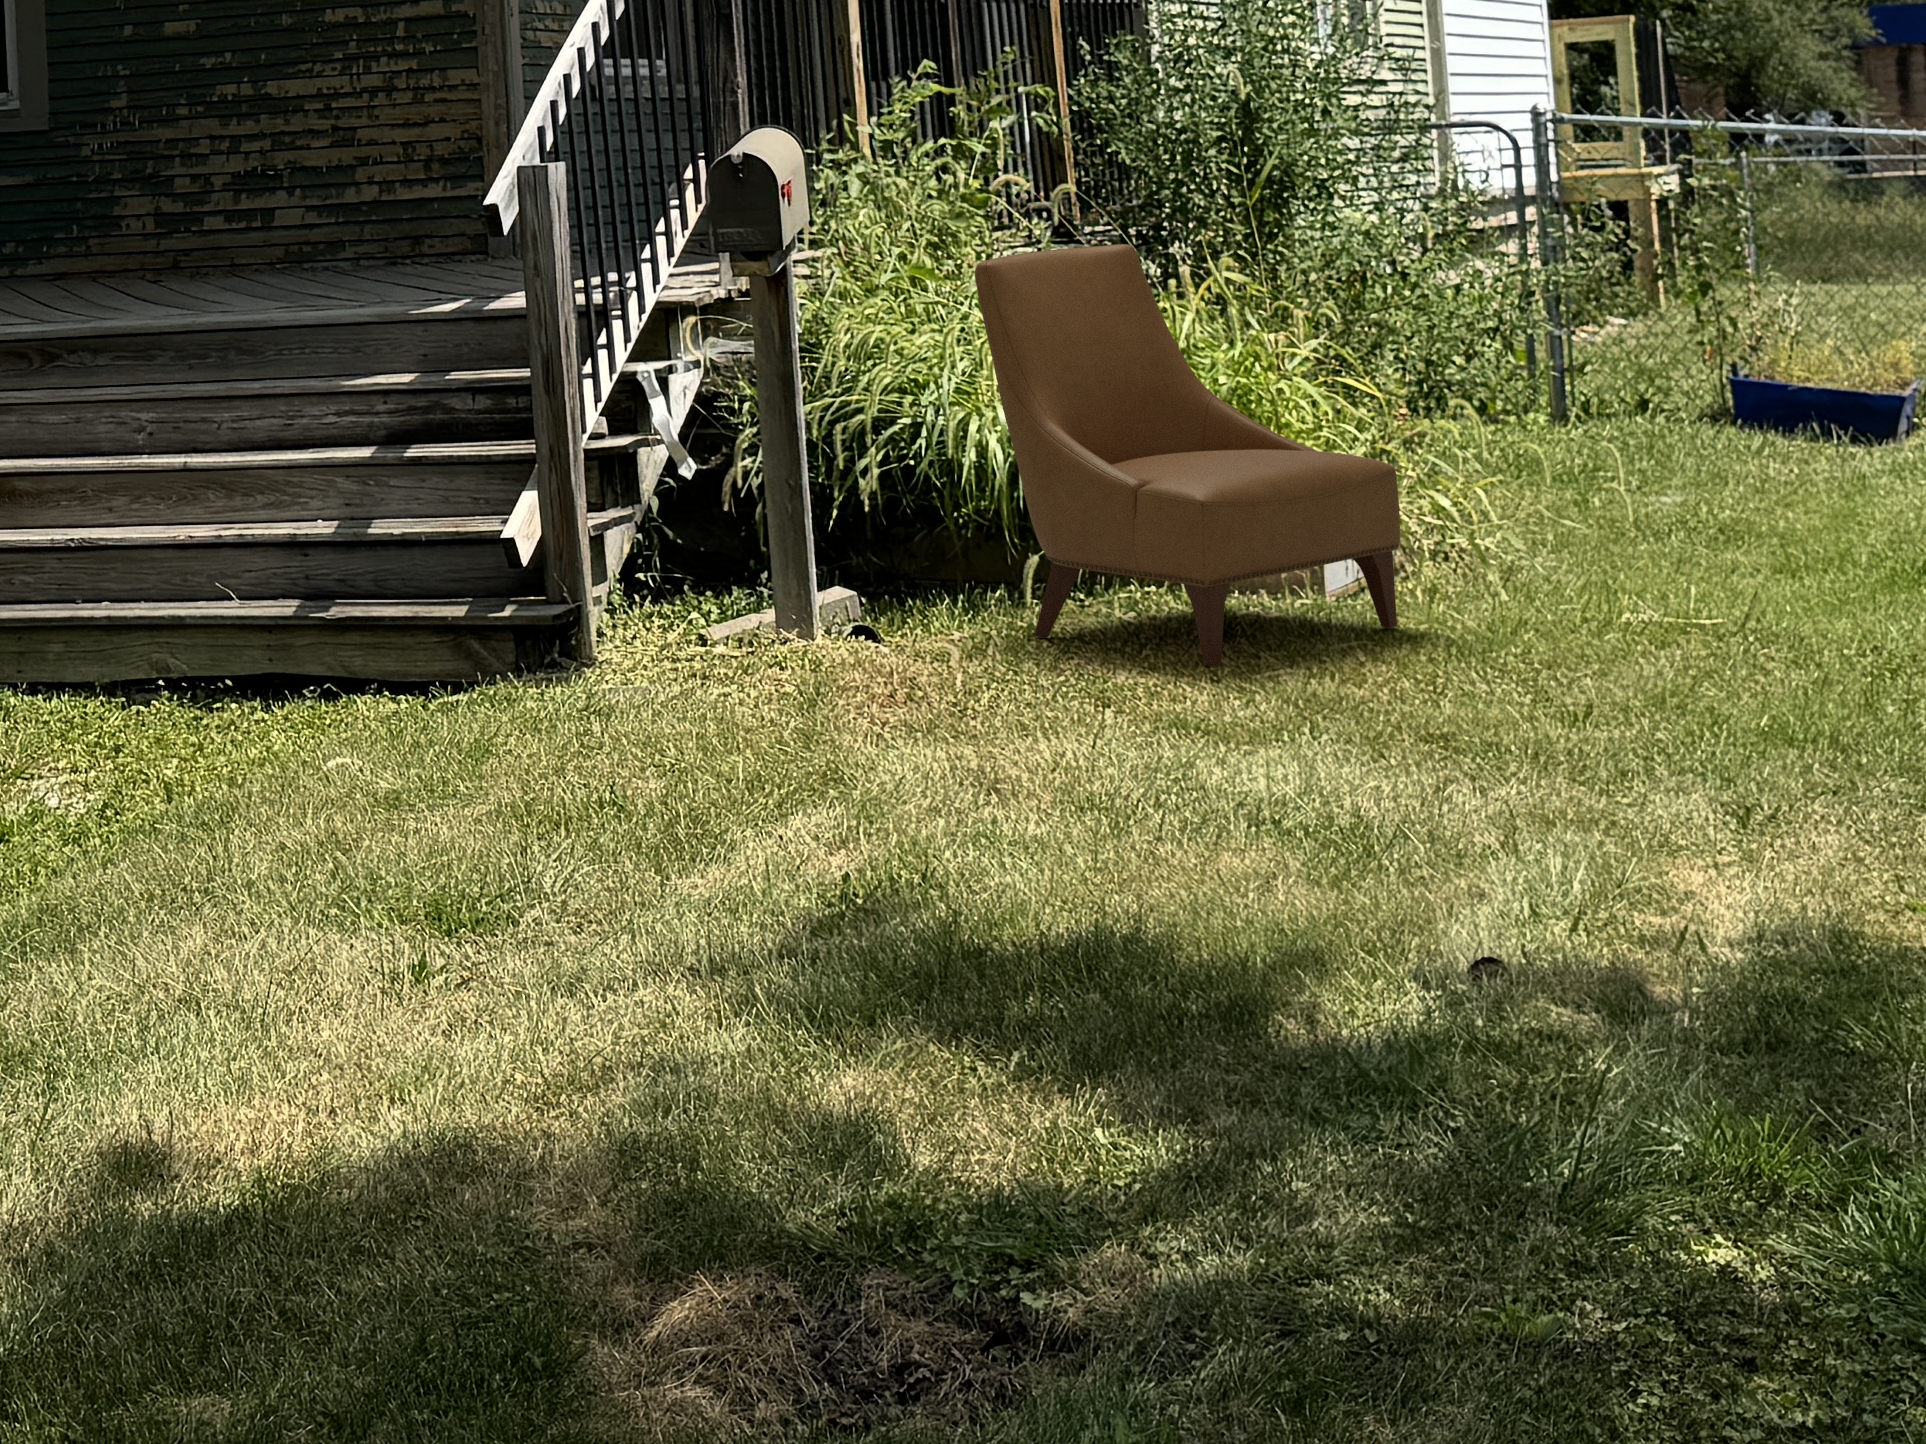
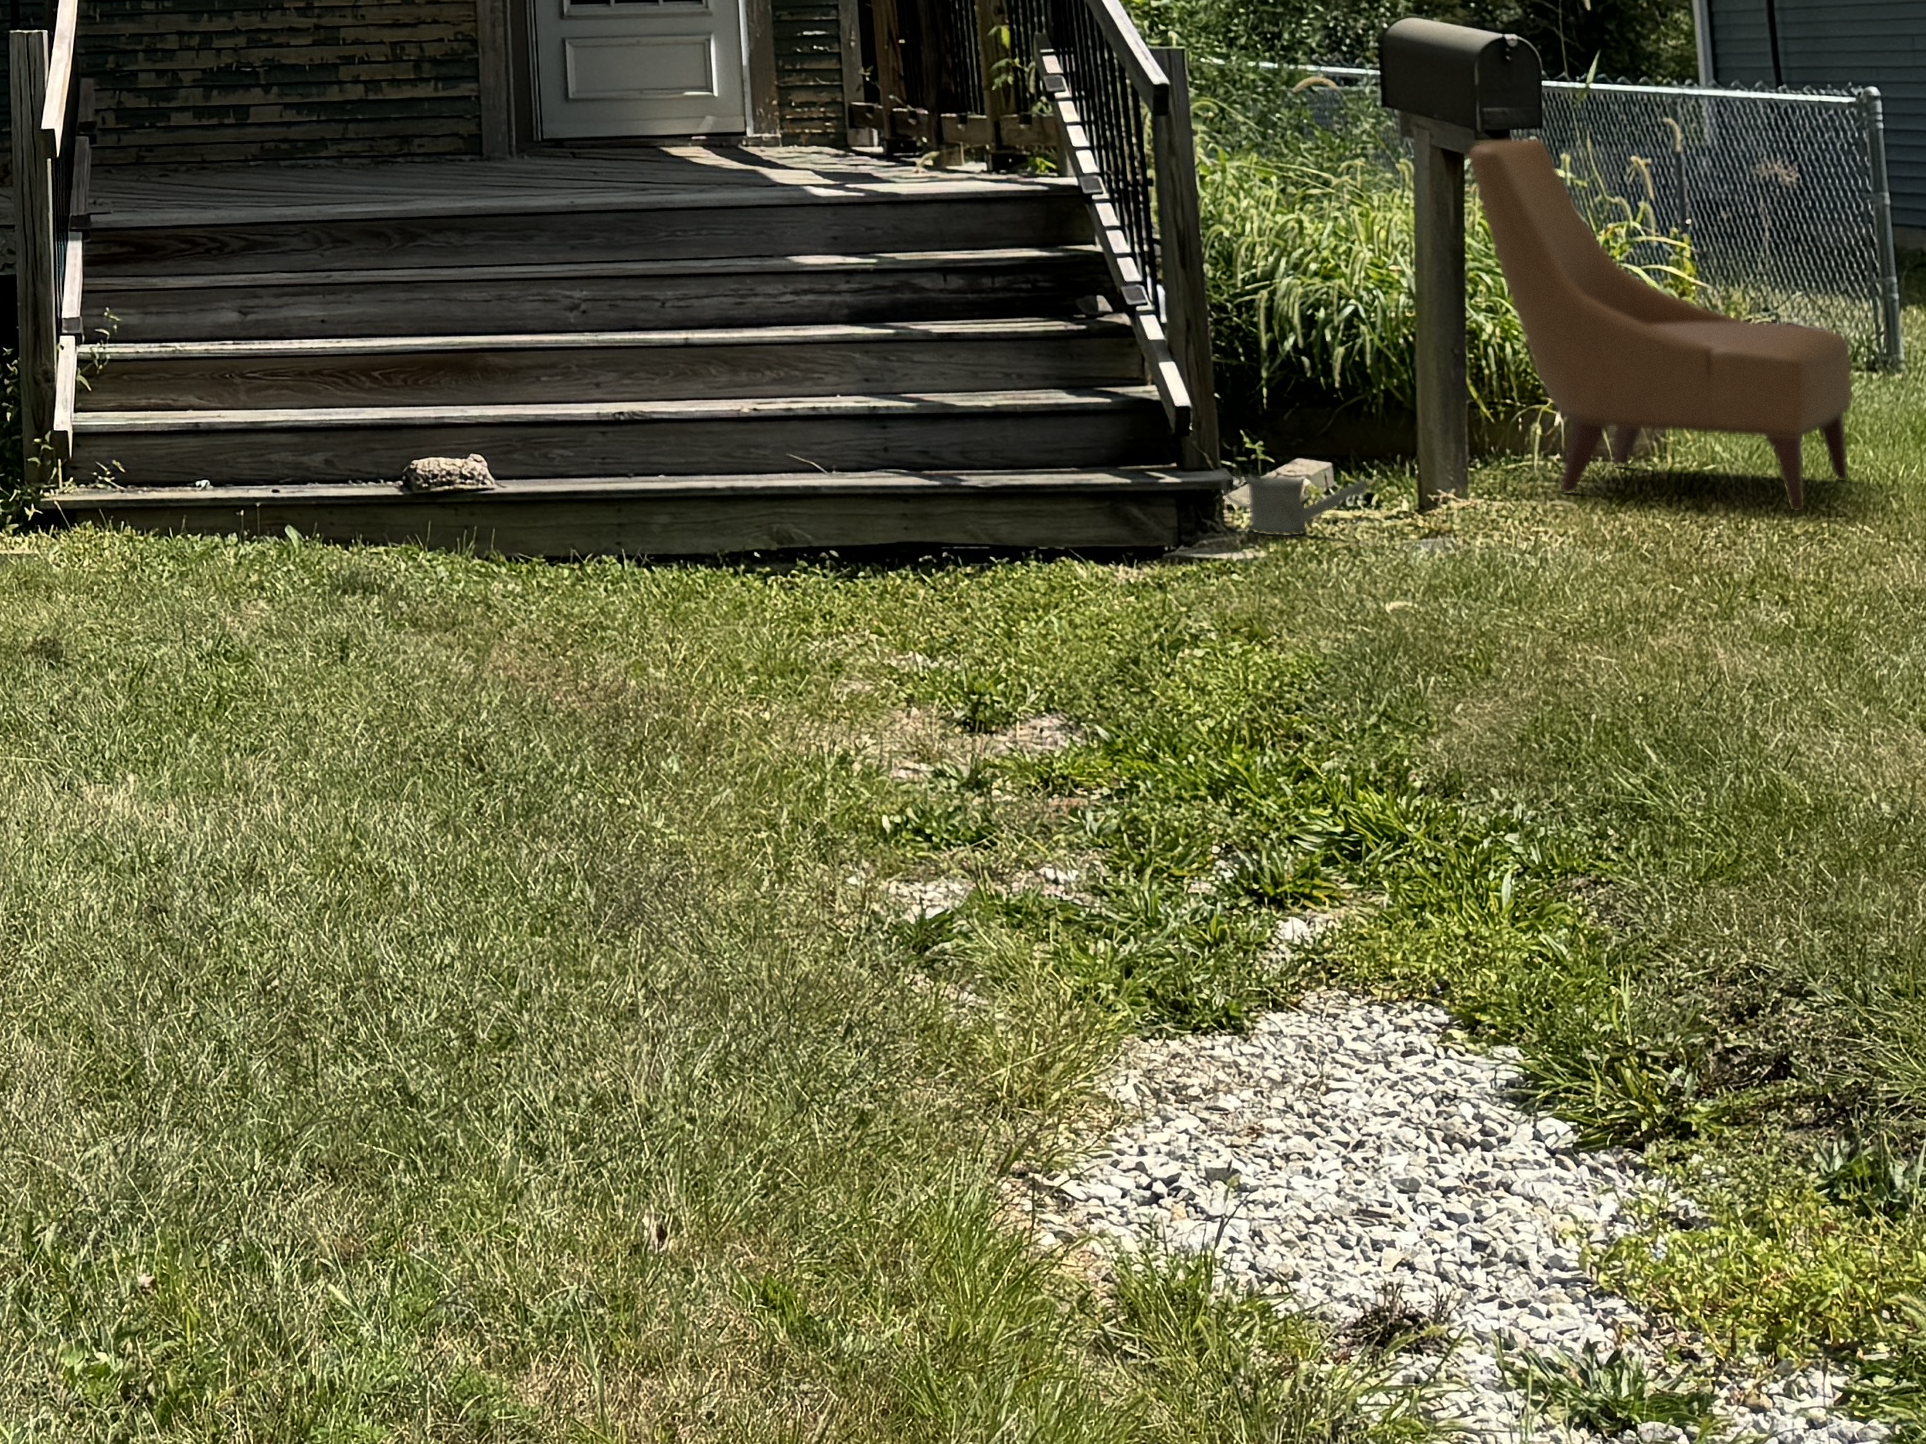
watering can: none [556,617,657,683] -> present [1222,476,1367,535]

